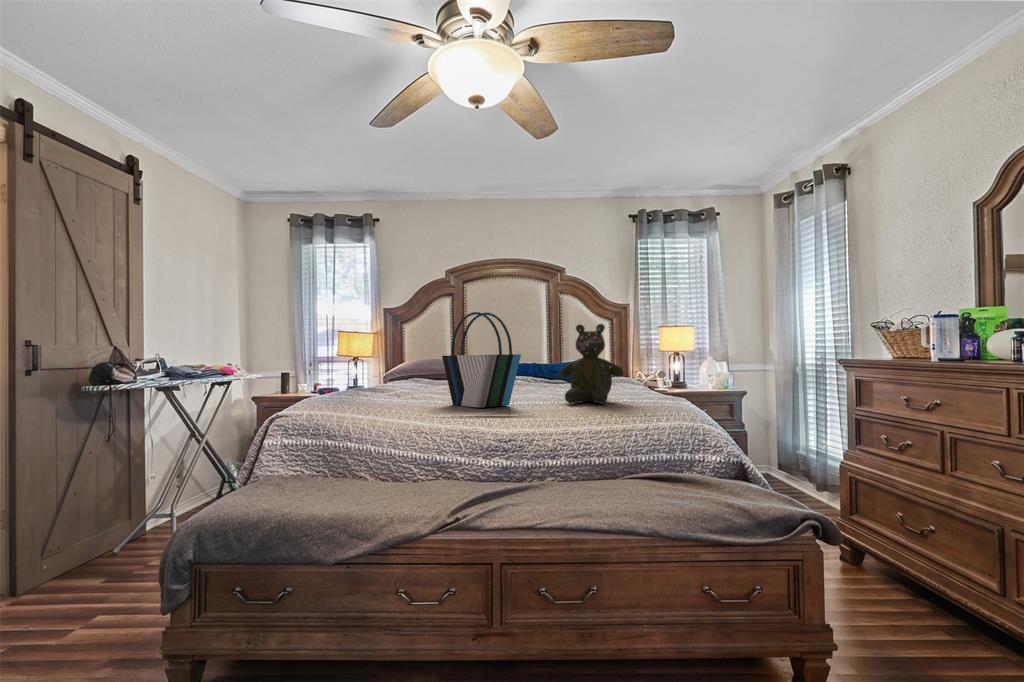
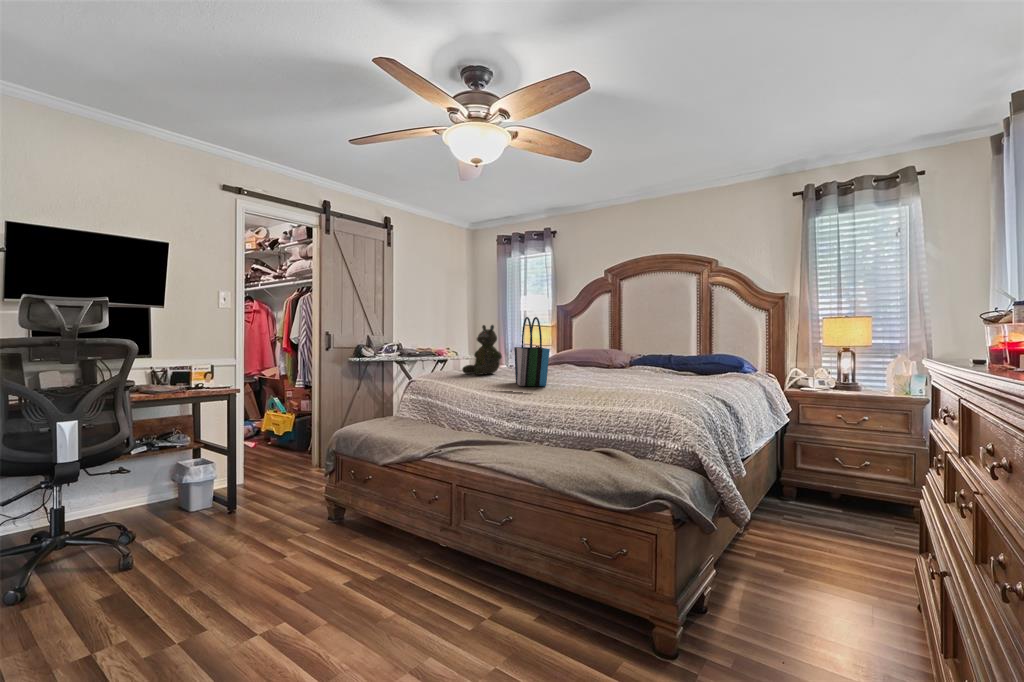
teddy bear: present [559,324,624,403] -> present [462,325,502,375]

